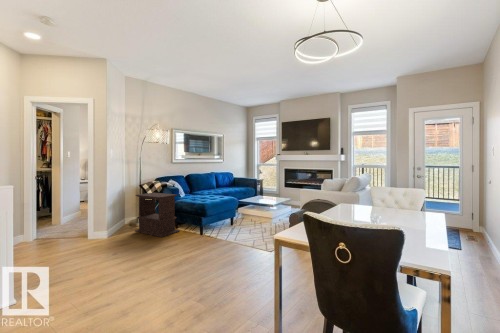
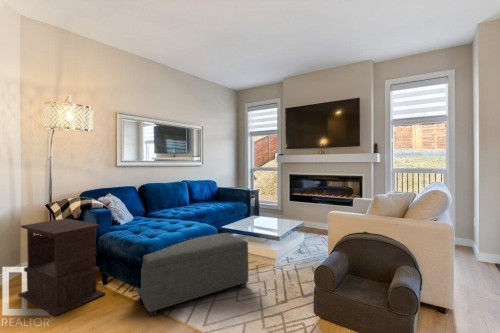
ottoman: none [197,202,255,238] -> present [137,233,249,316]

